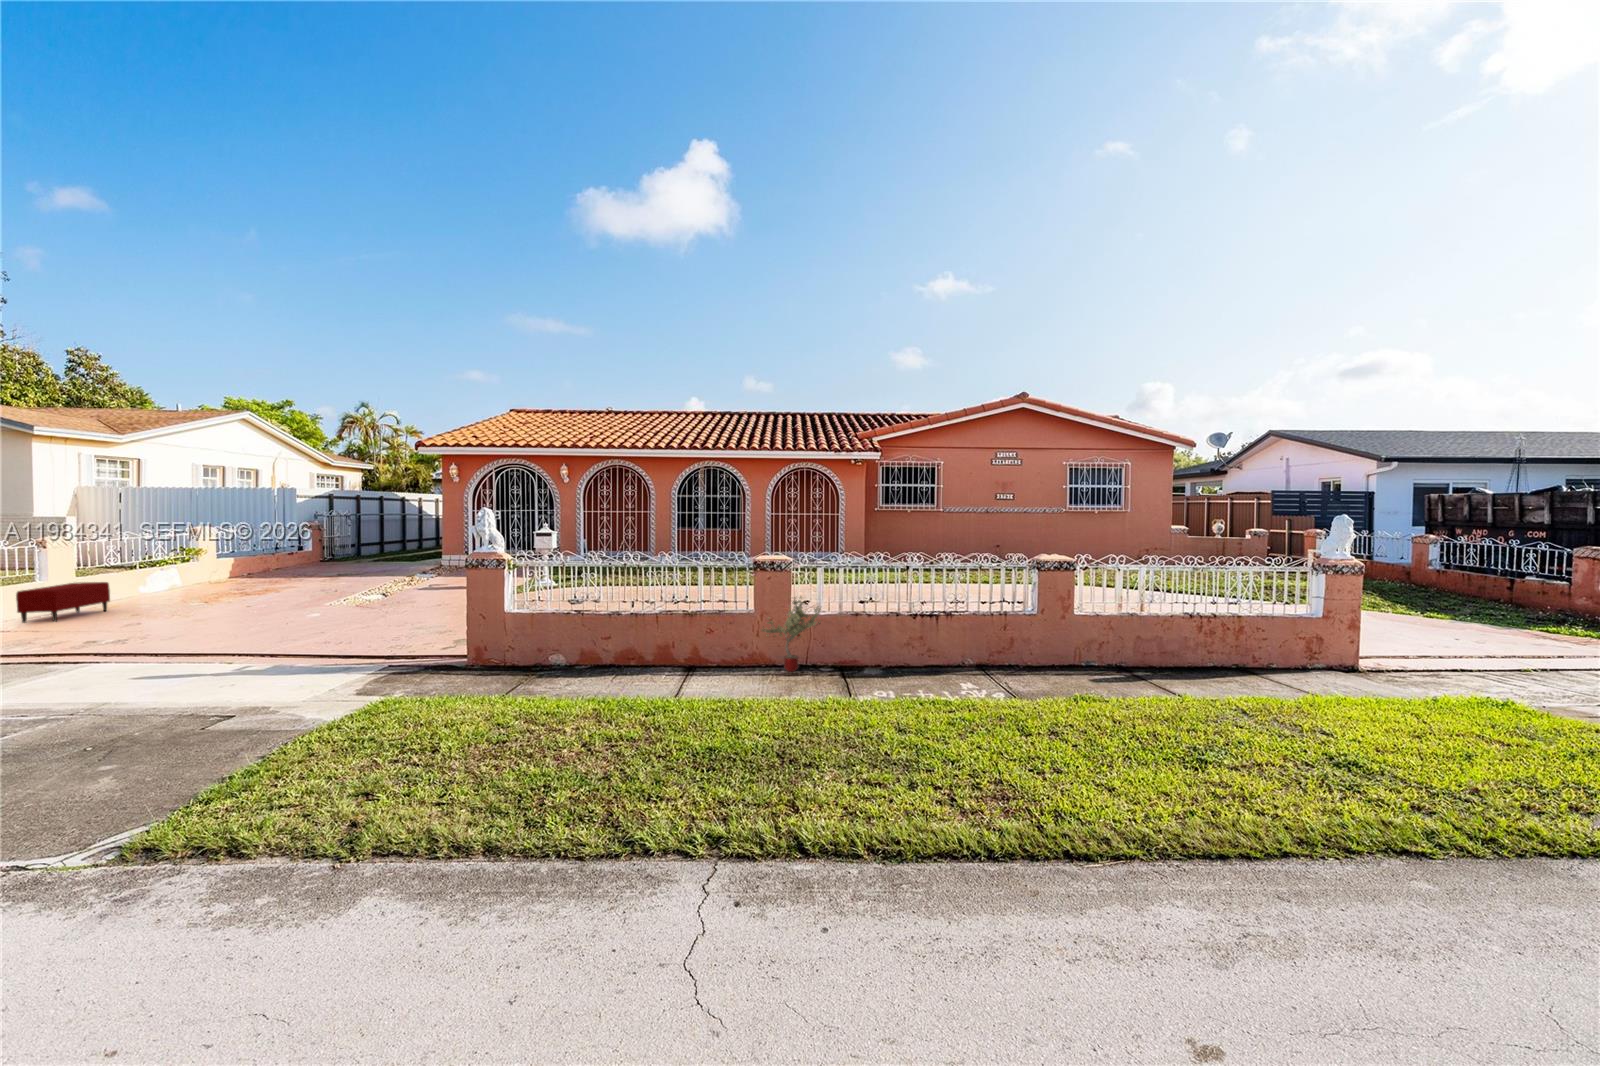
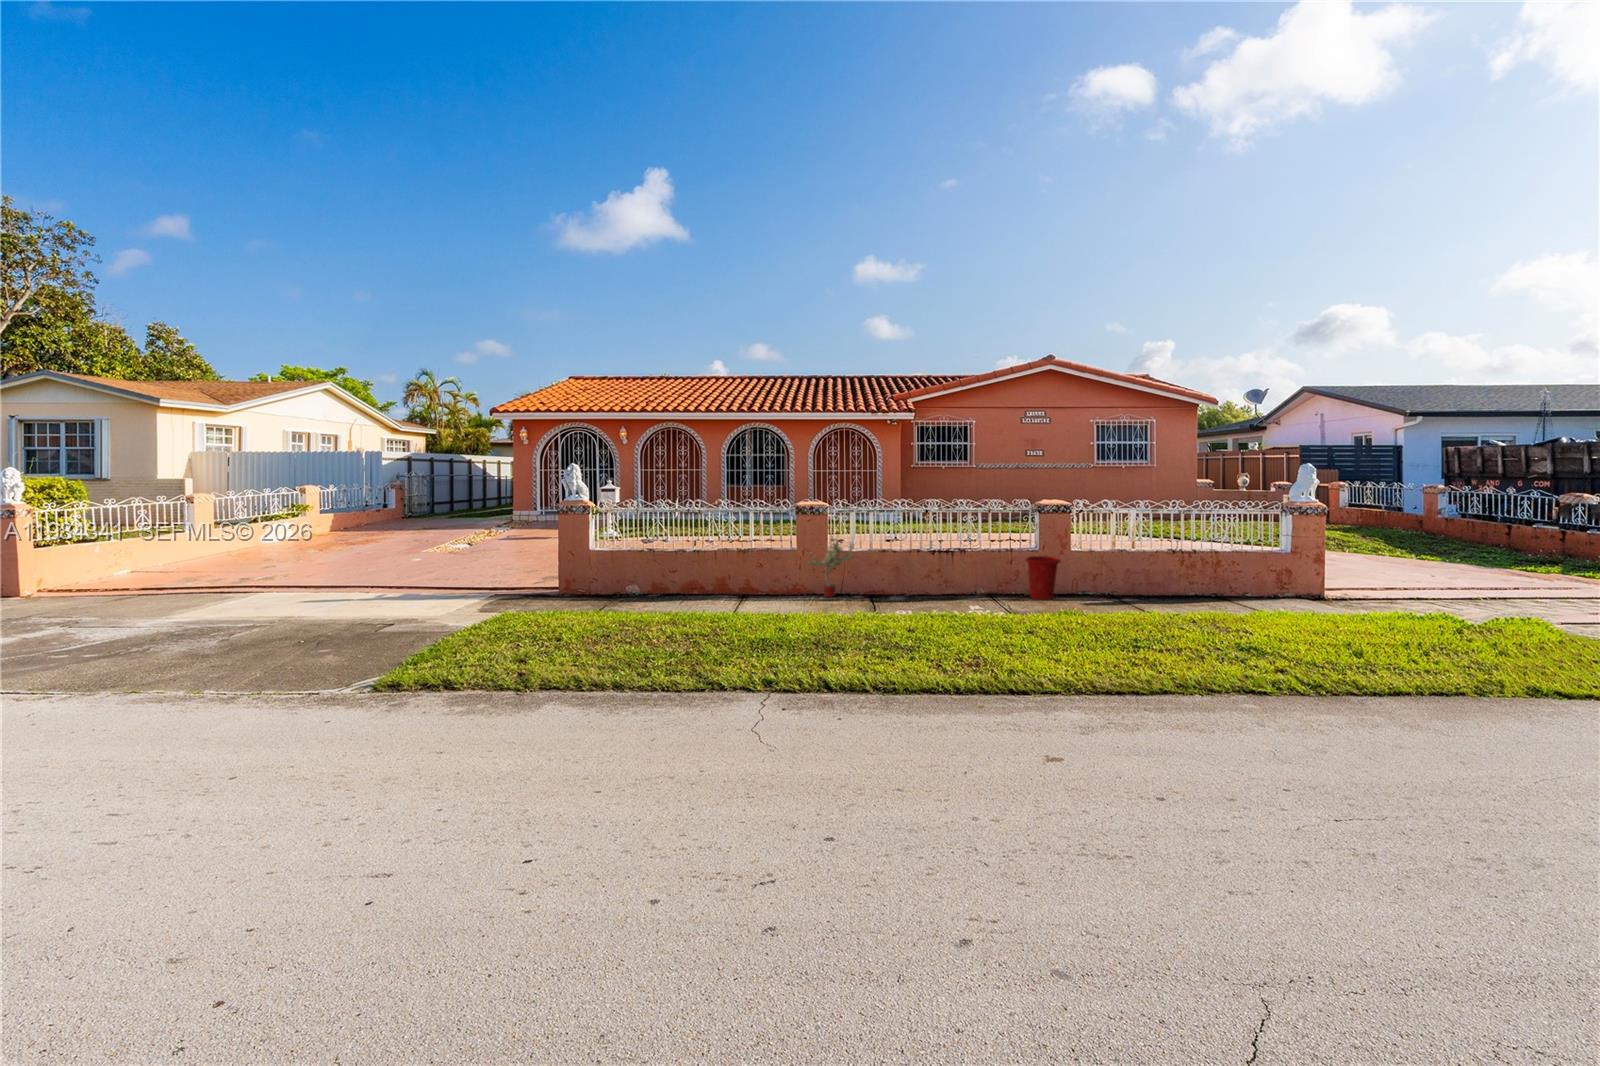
bench: present [16,582,110,623] -> none [193,530,261,562]
waste bin: none [1021,621,1064,674] -> present [1025,556,1061,600]

